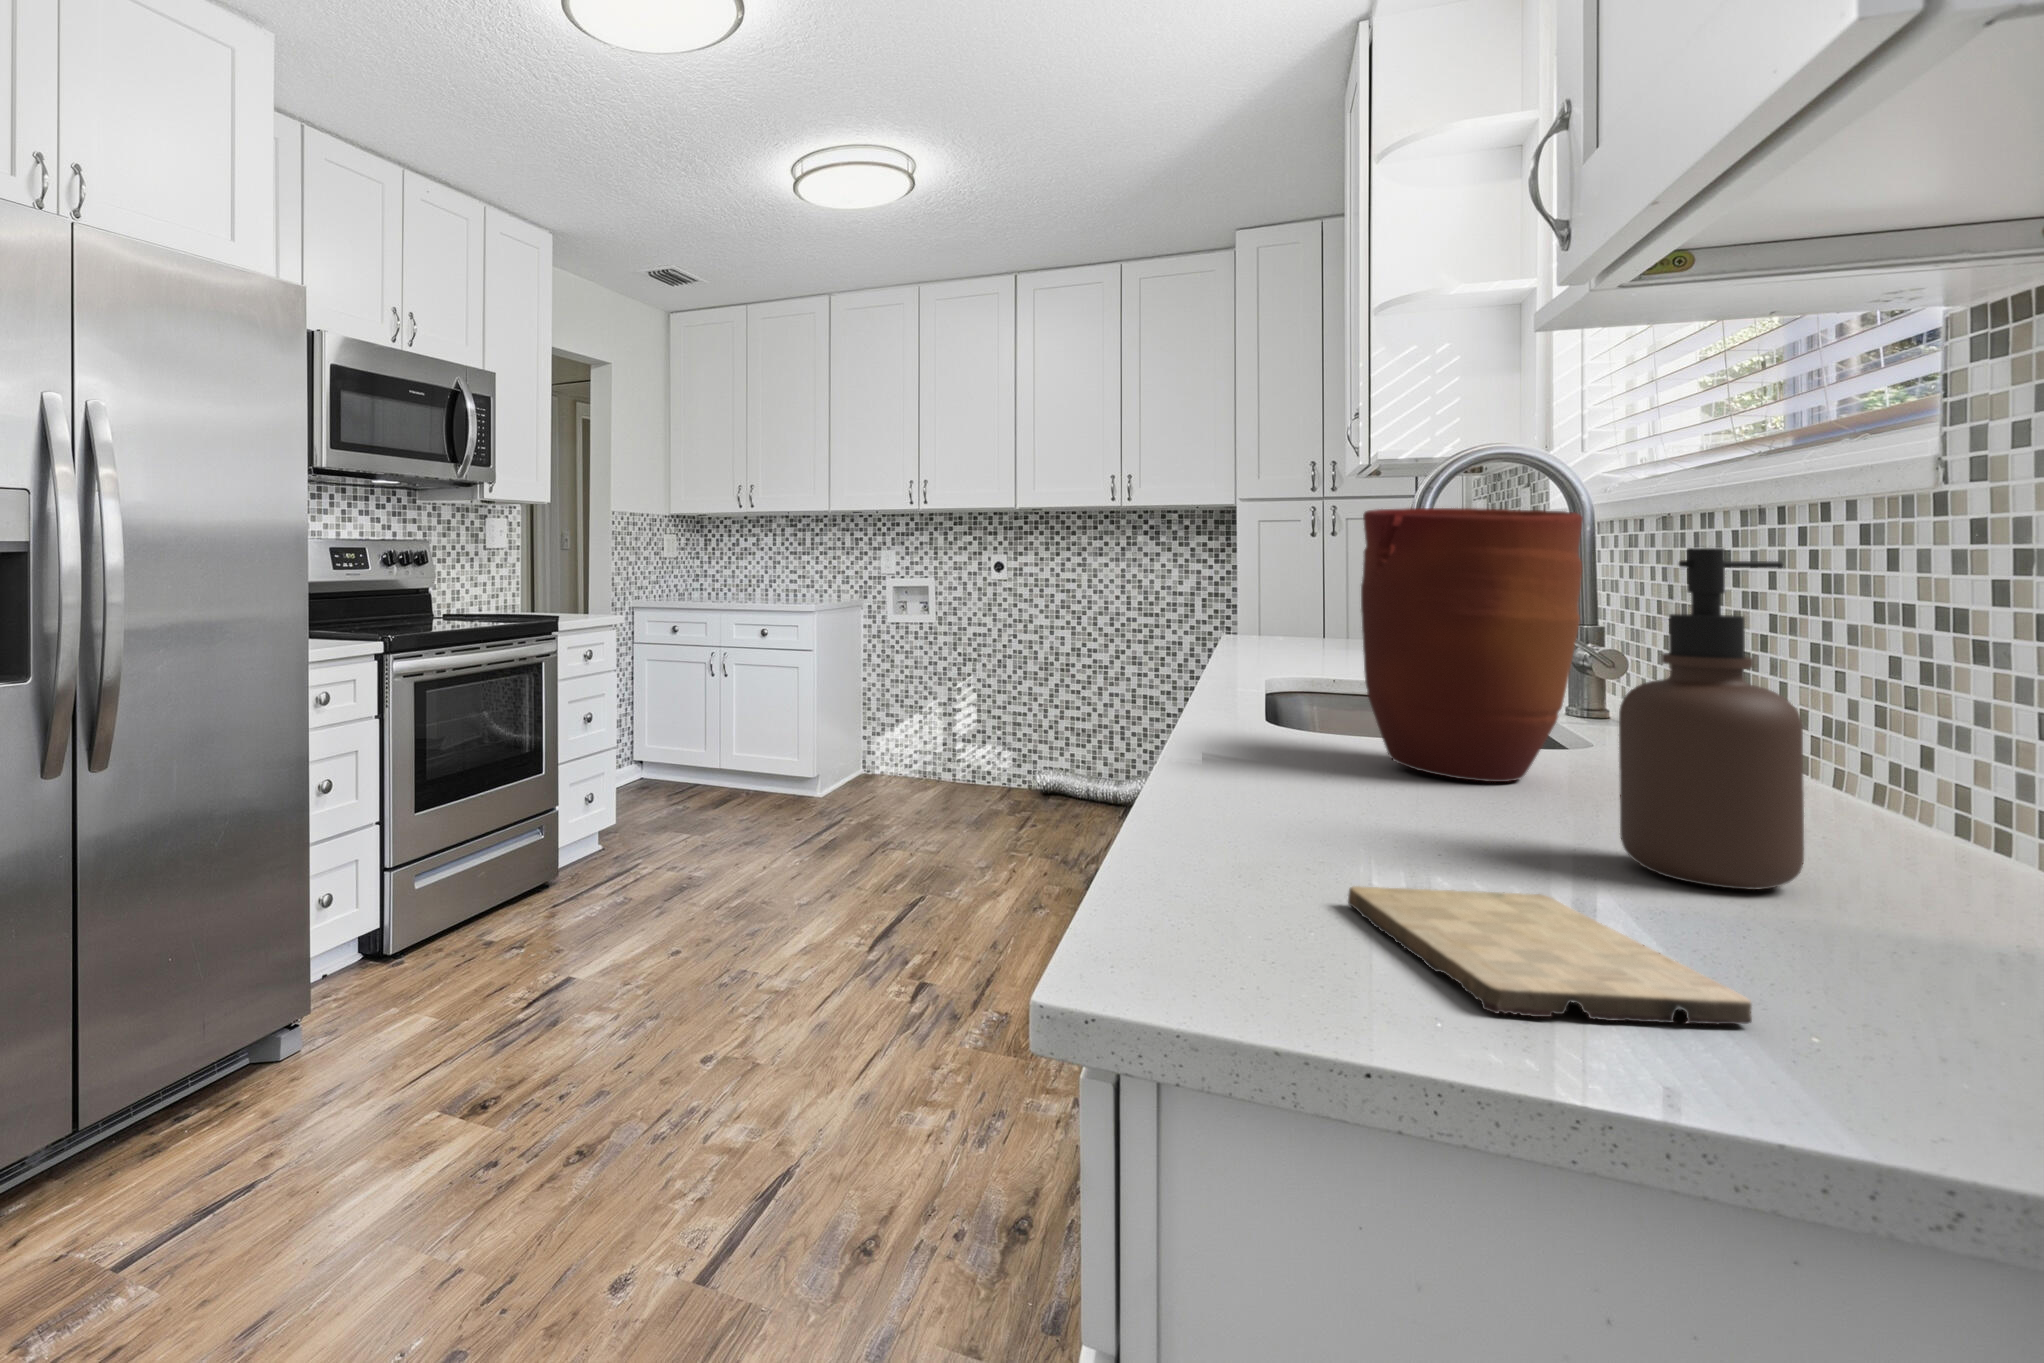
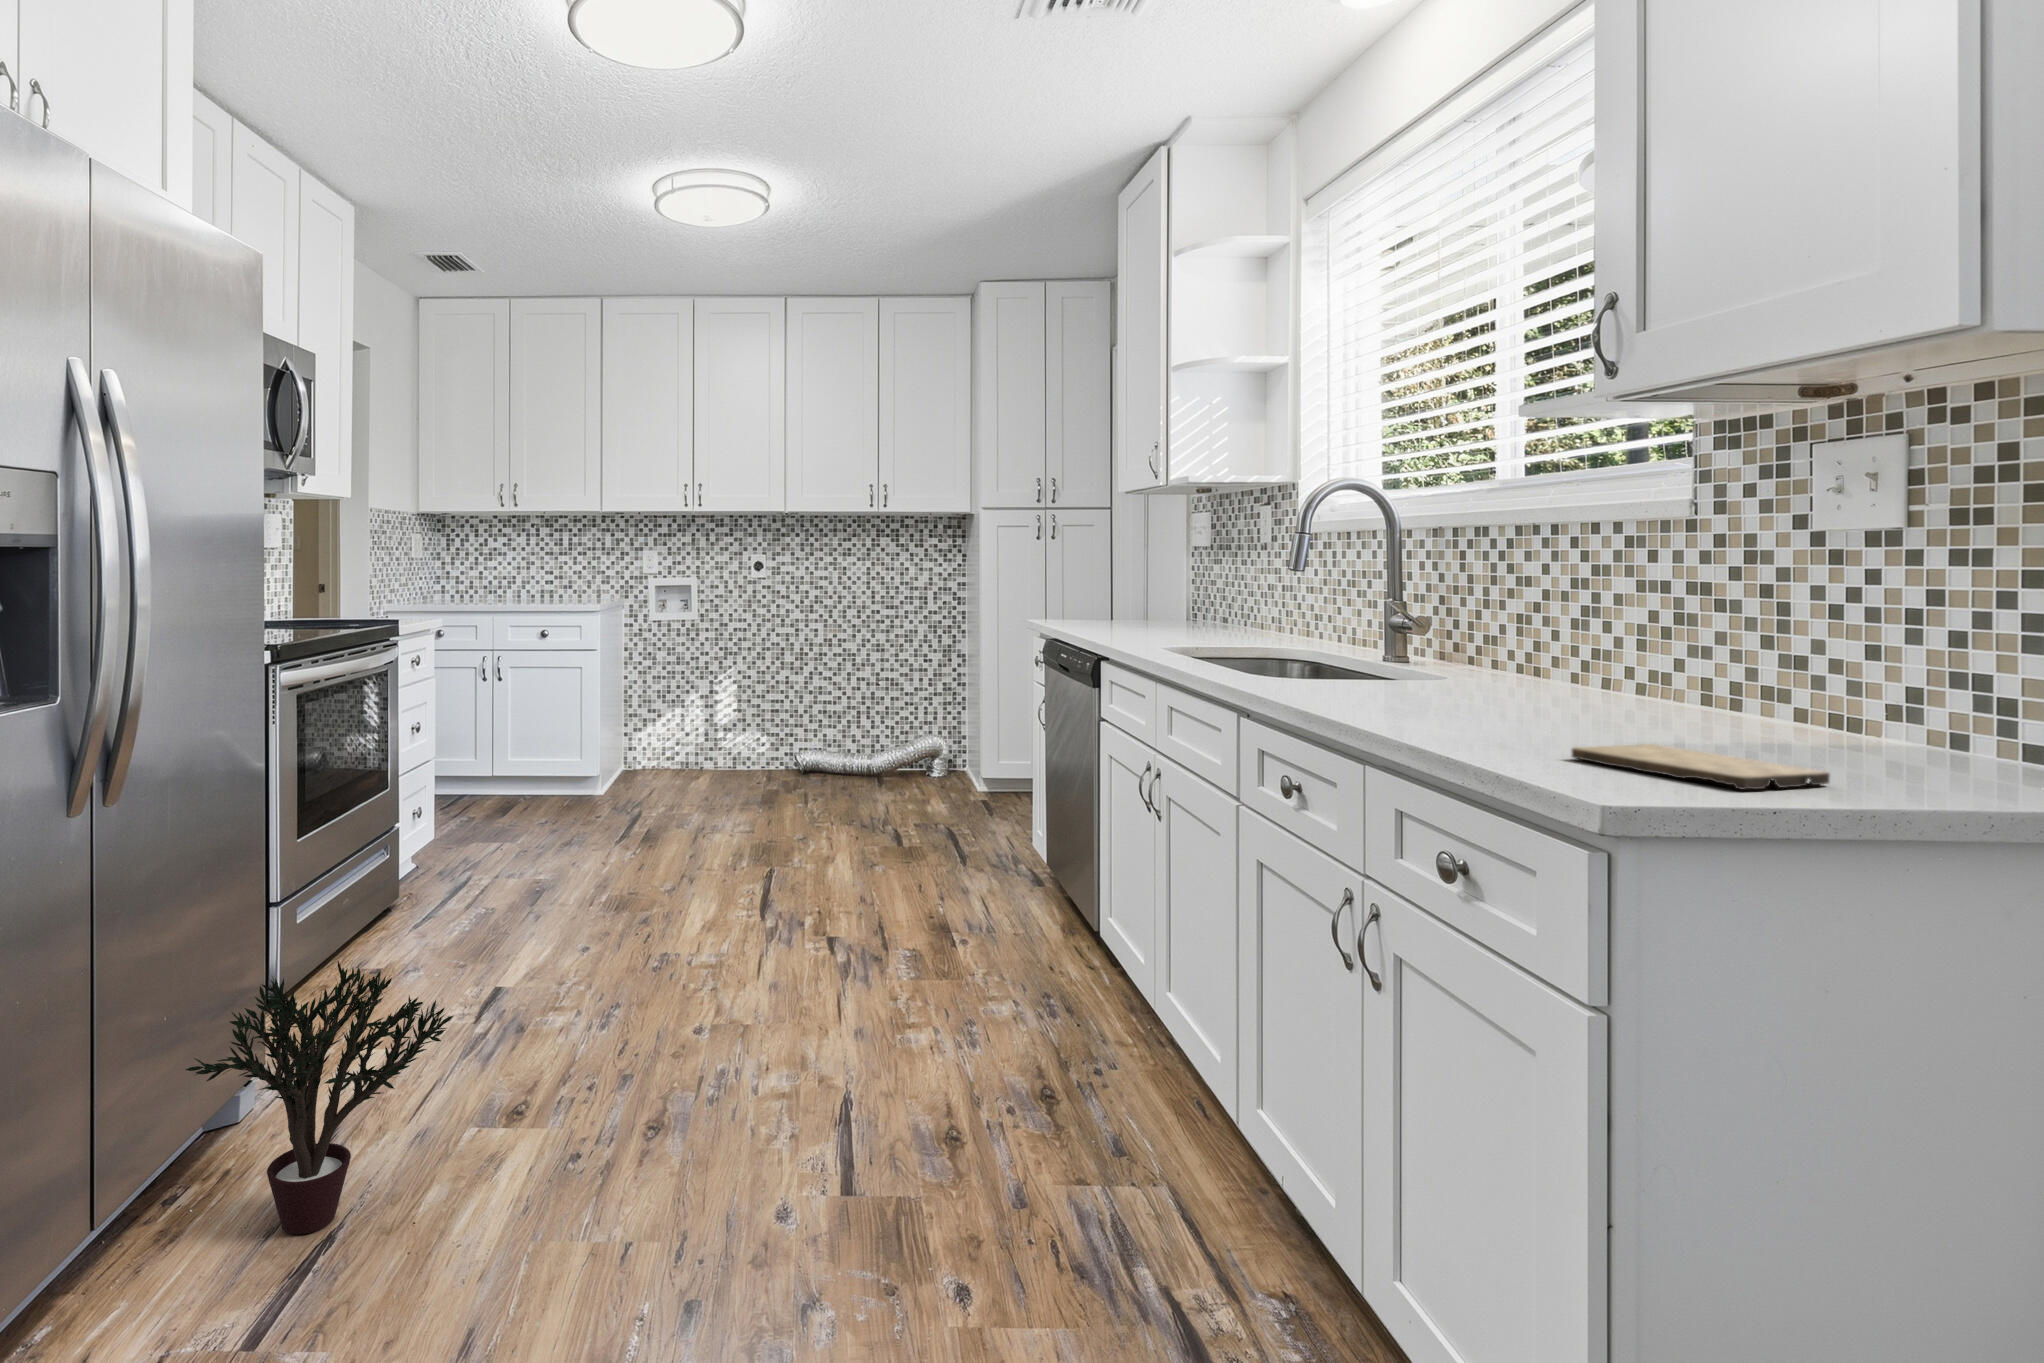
vase: present [1361,508,1583,782] -> none [1363,521,1506,700]
soap dispenser: present [1619,548,1804,890] -> none [1615,548,1719,738]
potted plant: none [83,948,354,1213] -> present [186,961,453,1234]

